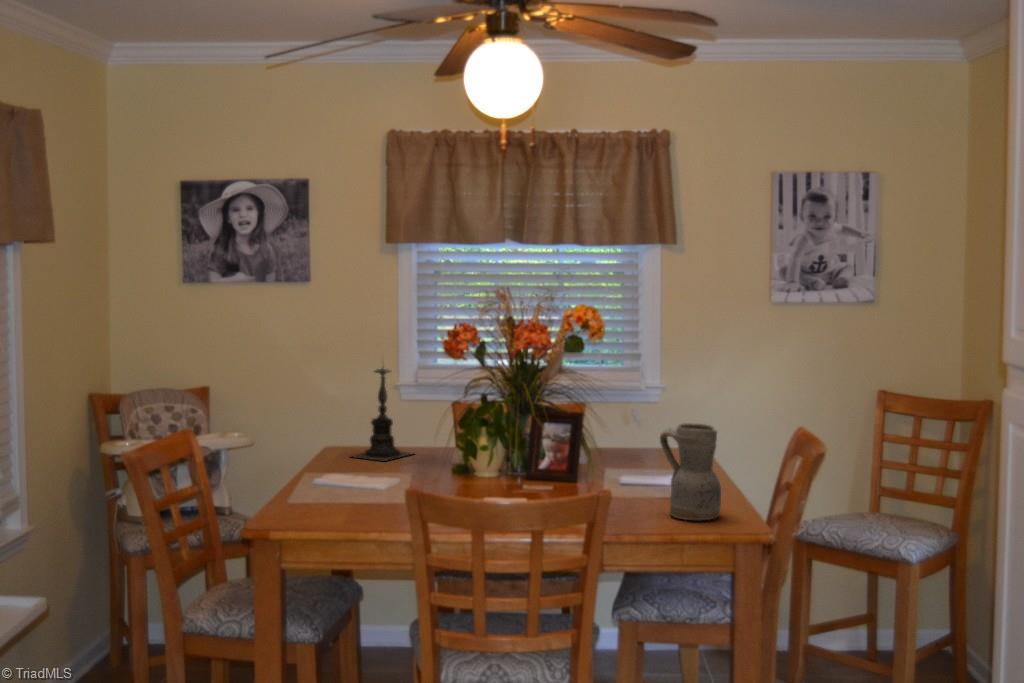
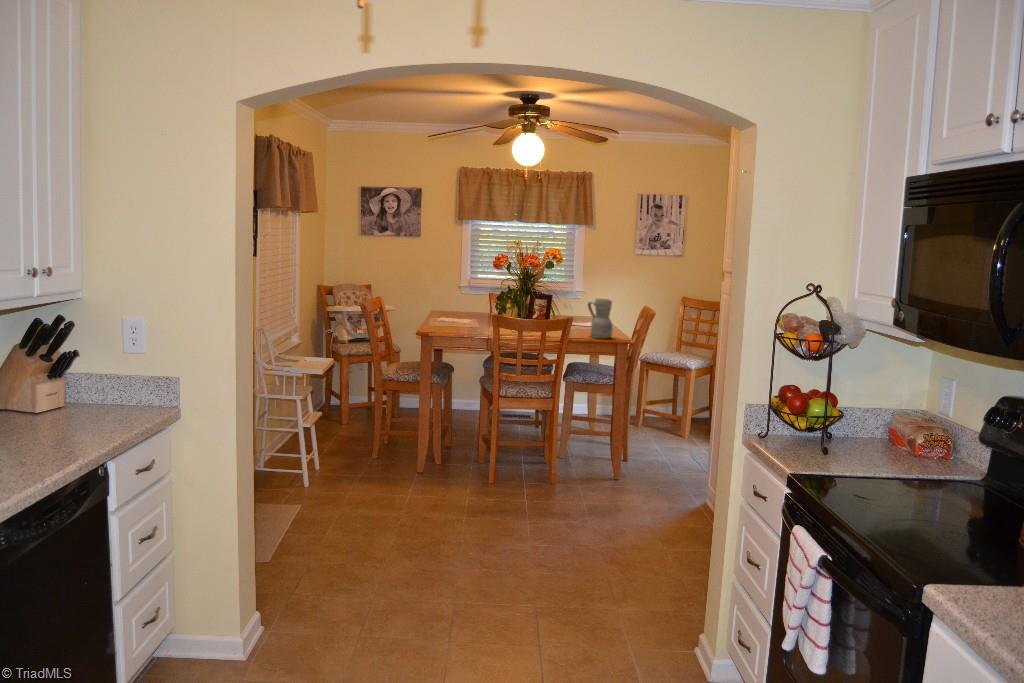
candle holder: present [351,368,411,461] -> none [444,270,474,317]

